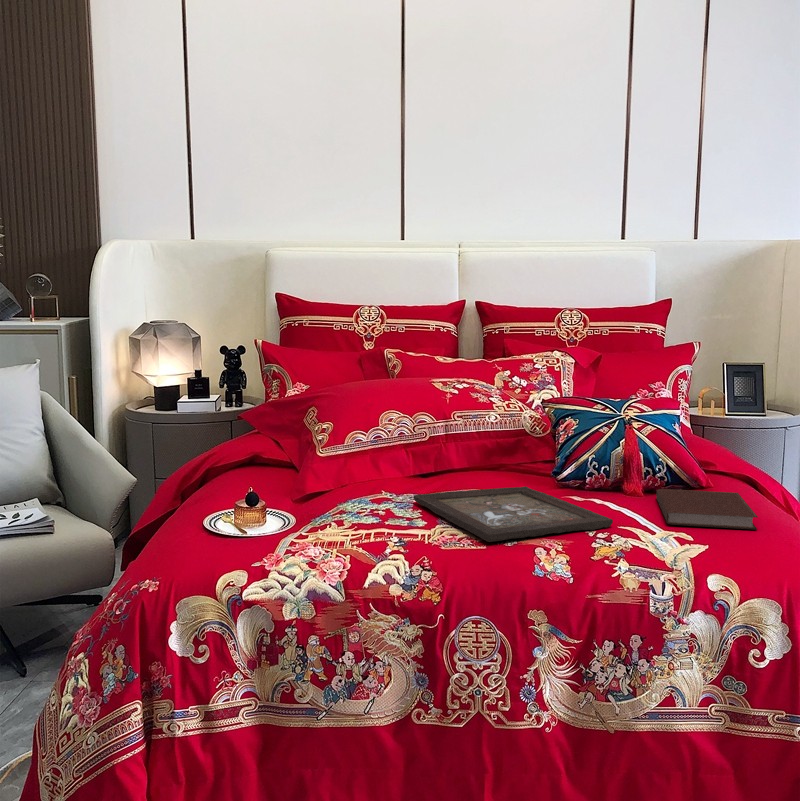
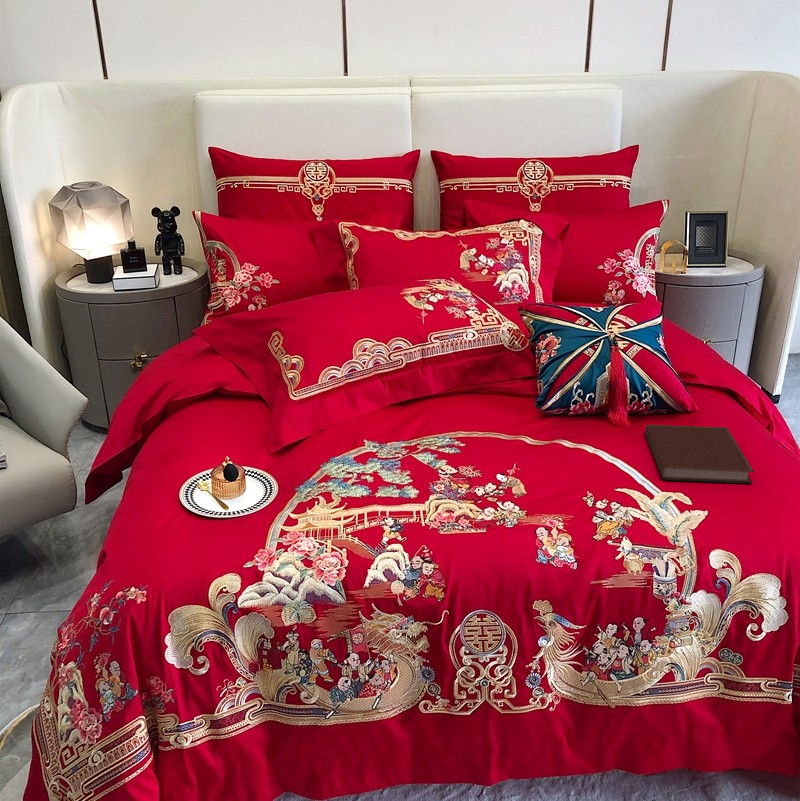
tray: present [414,486,613,542] -> none [398,421,609,521]

